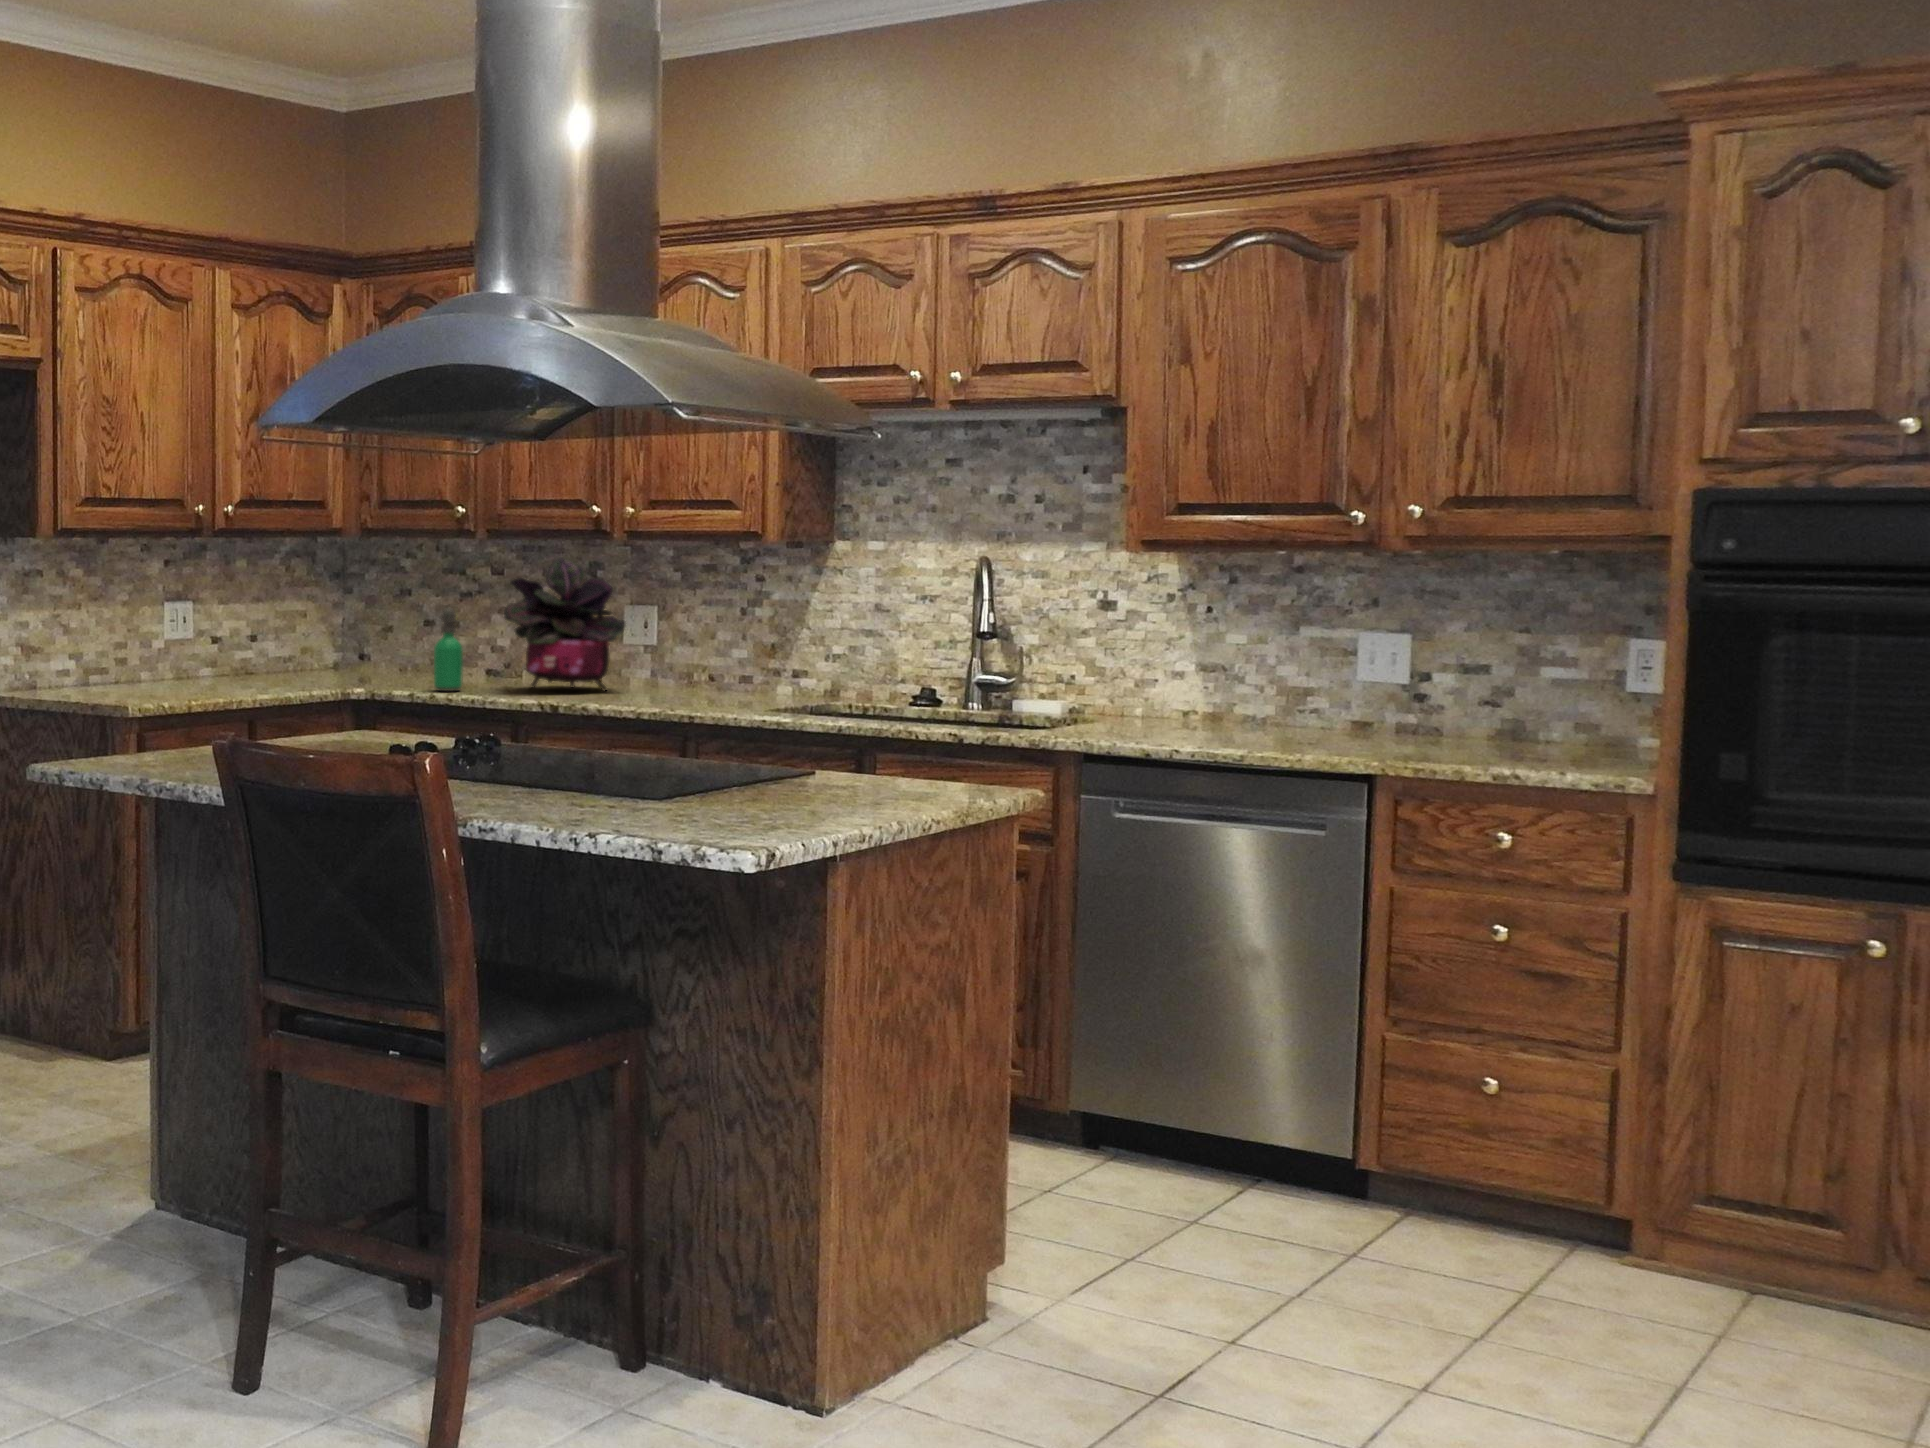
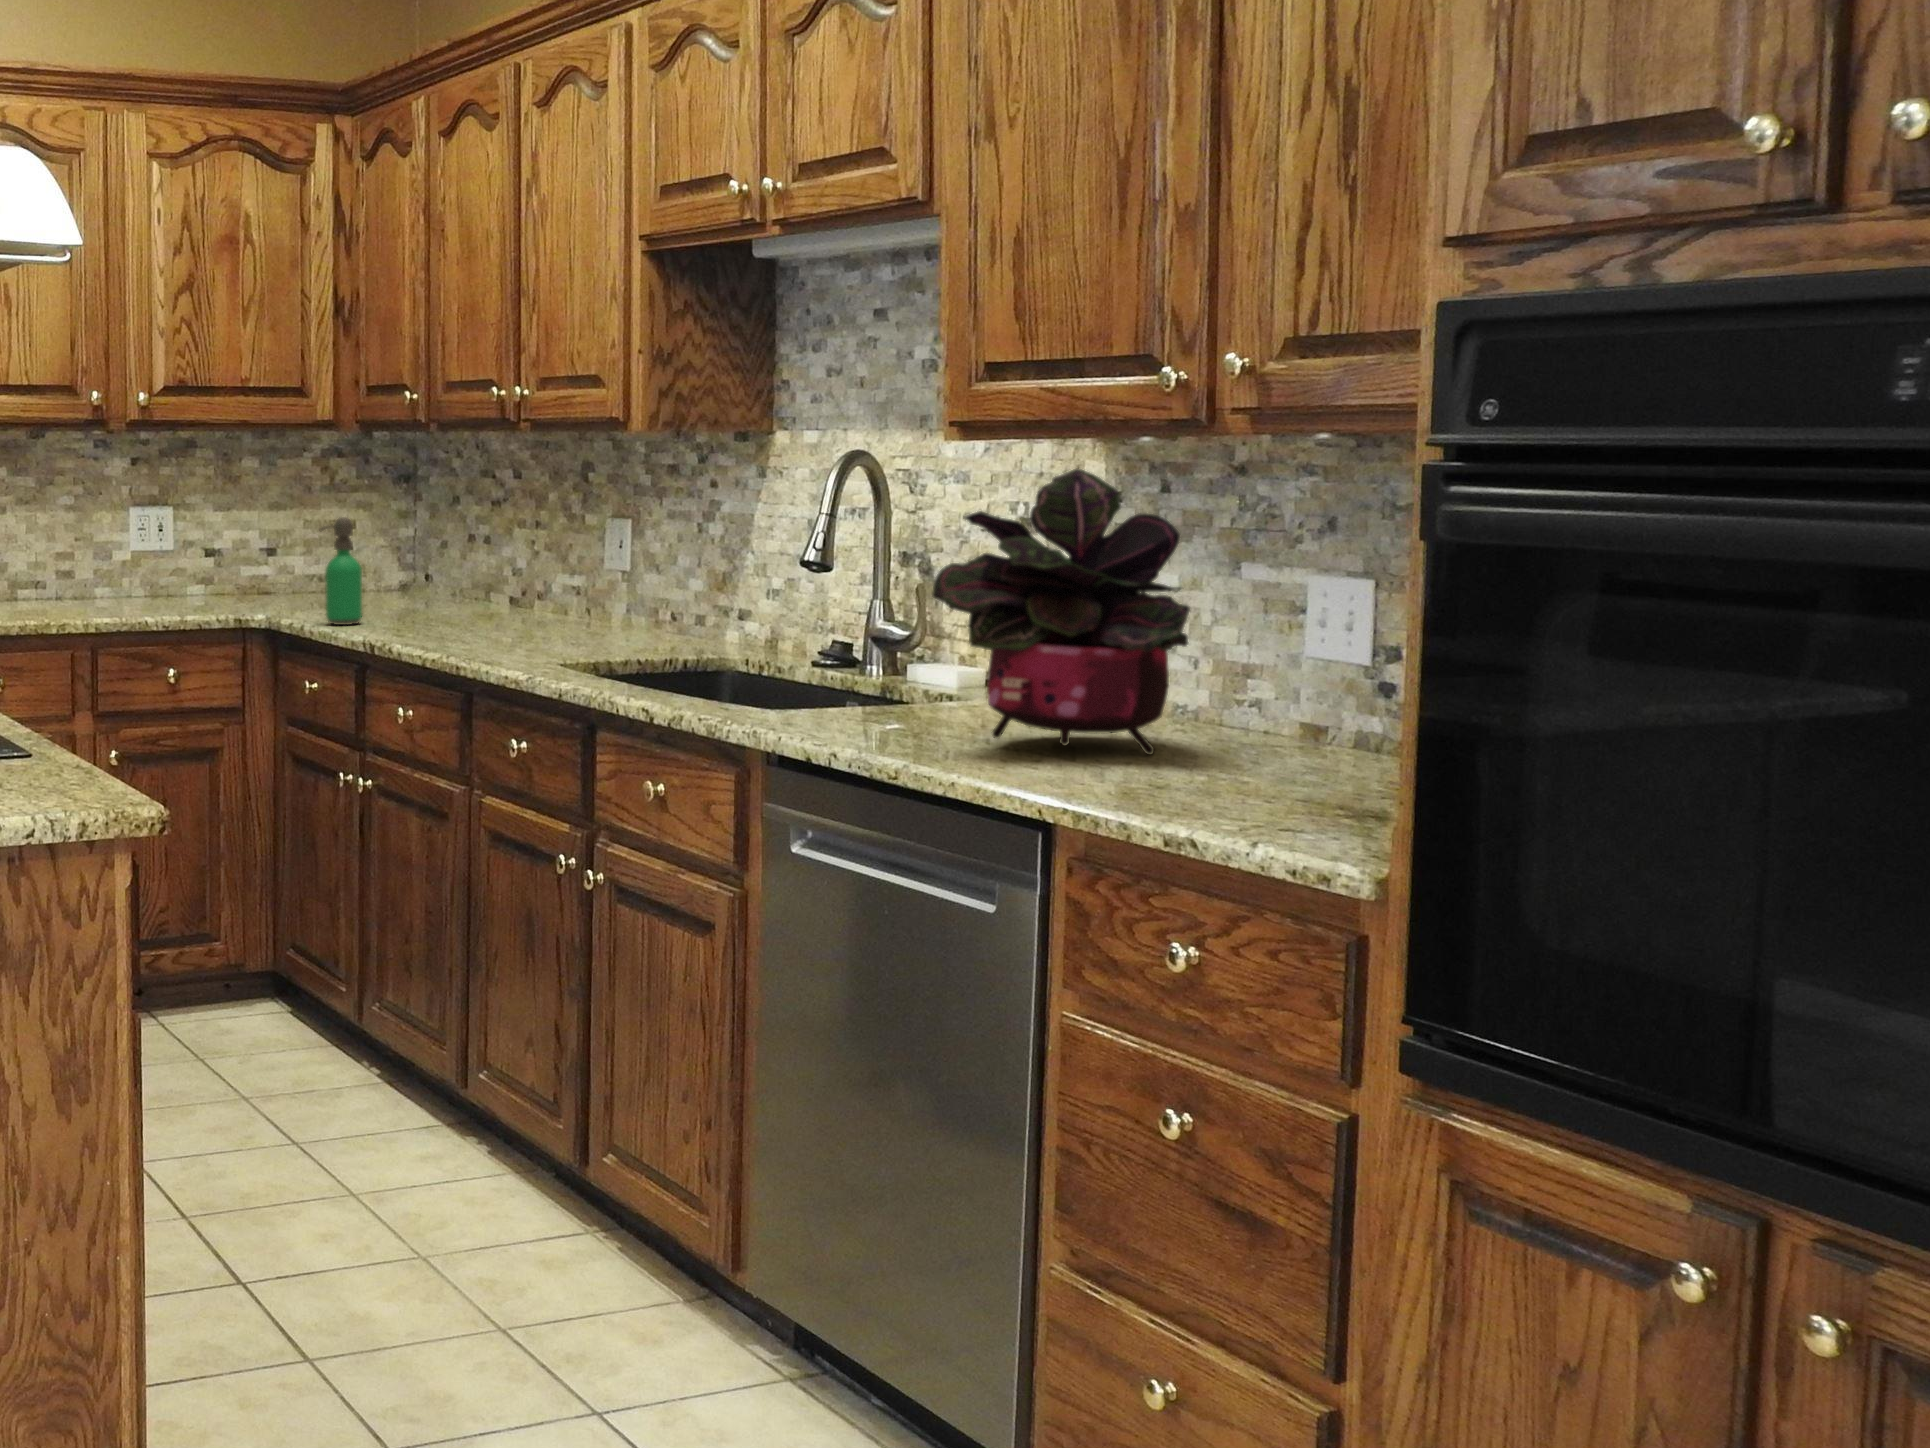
potted plant: present [504,557,626,691] -> present [933,468,1190,755]

